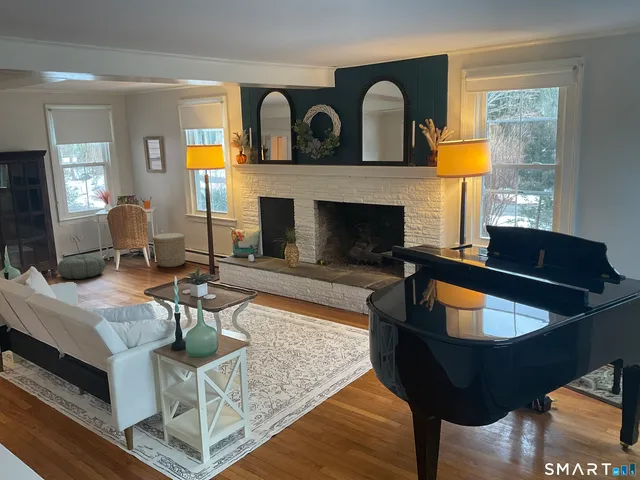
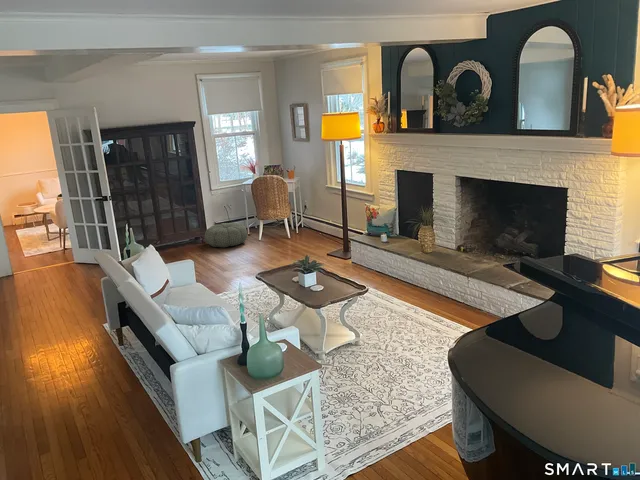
woven basket: present [153,233,185,267] -> none [294,204,325,239]

